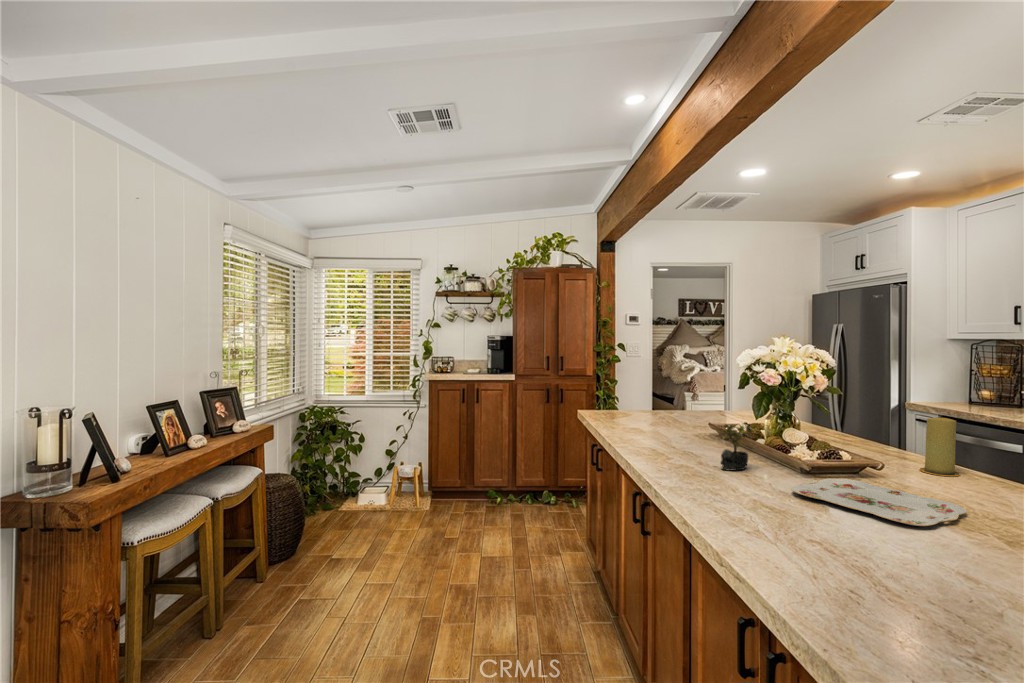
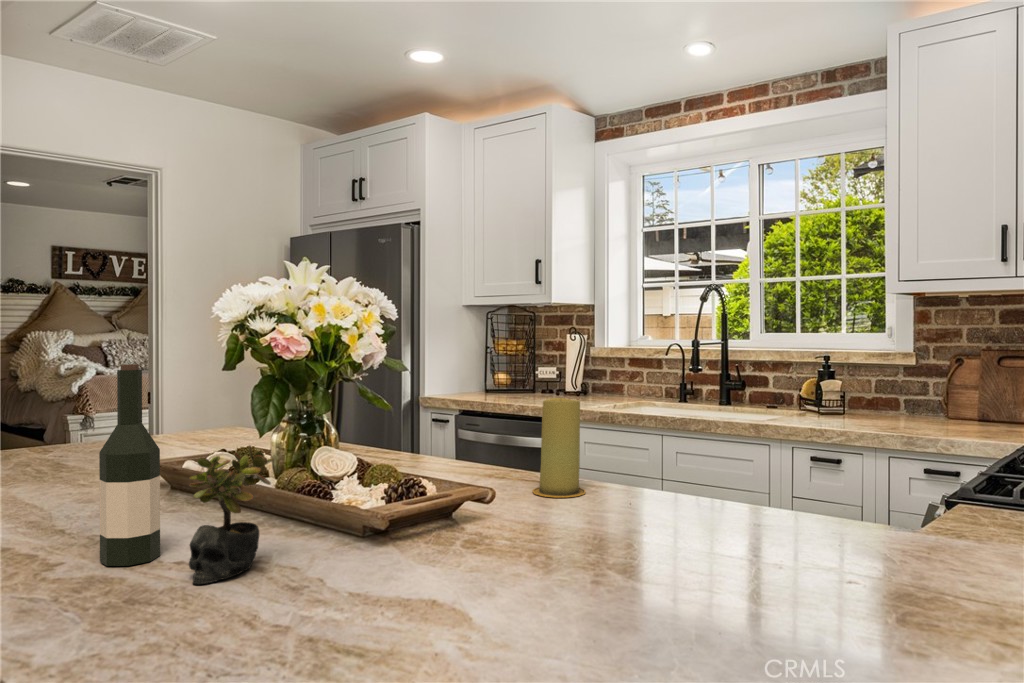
wine bottle: none [691,386,713,460] -> present [99,364,160,566]
serving tray: present [791,479,966,526] -> none [389,540,699,629]

